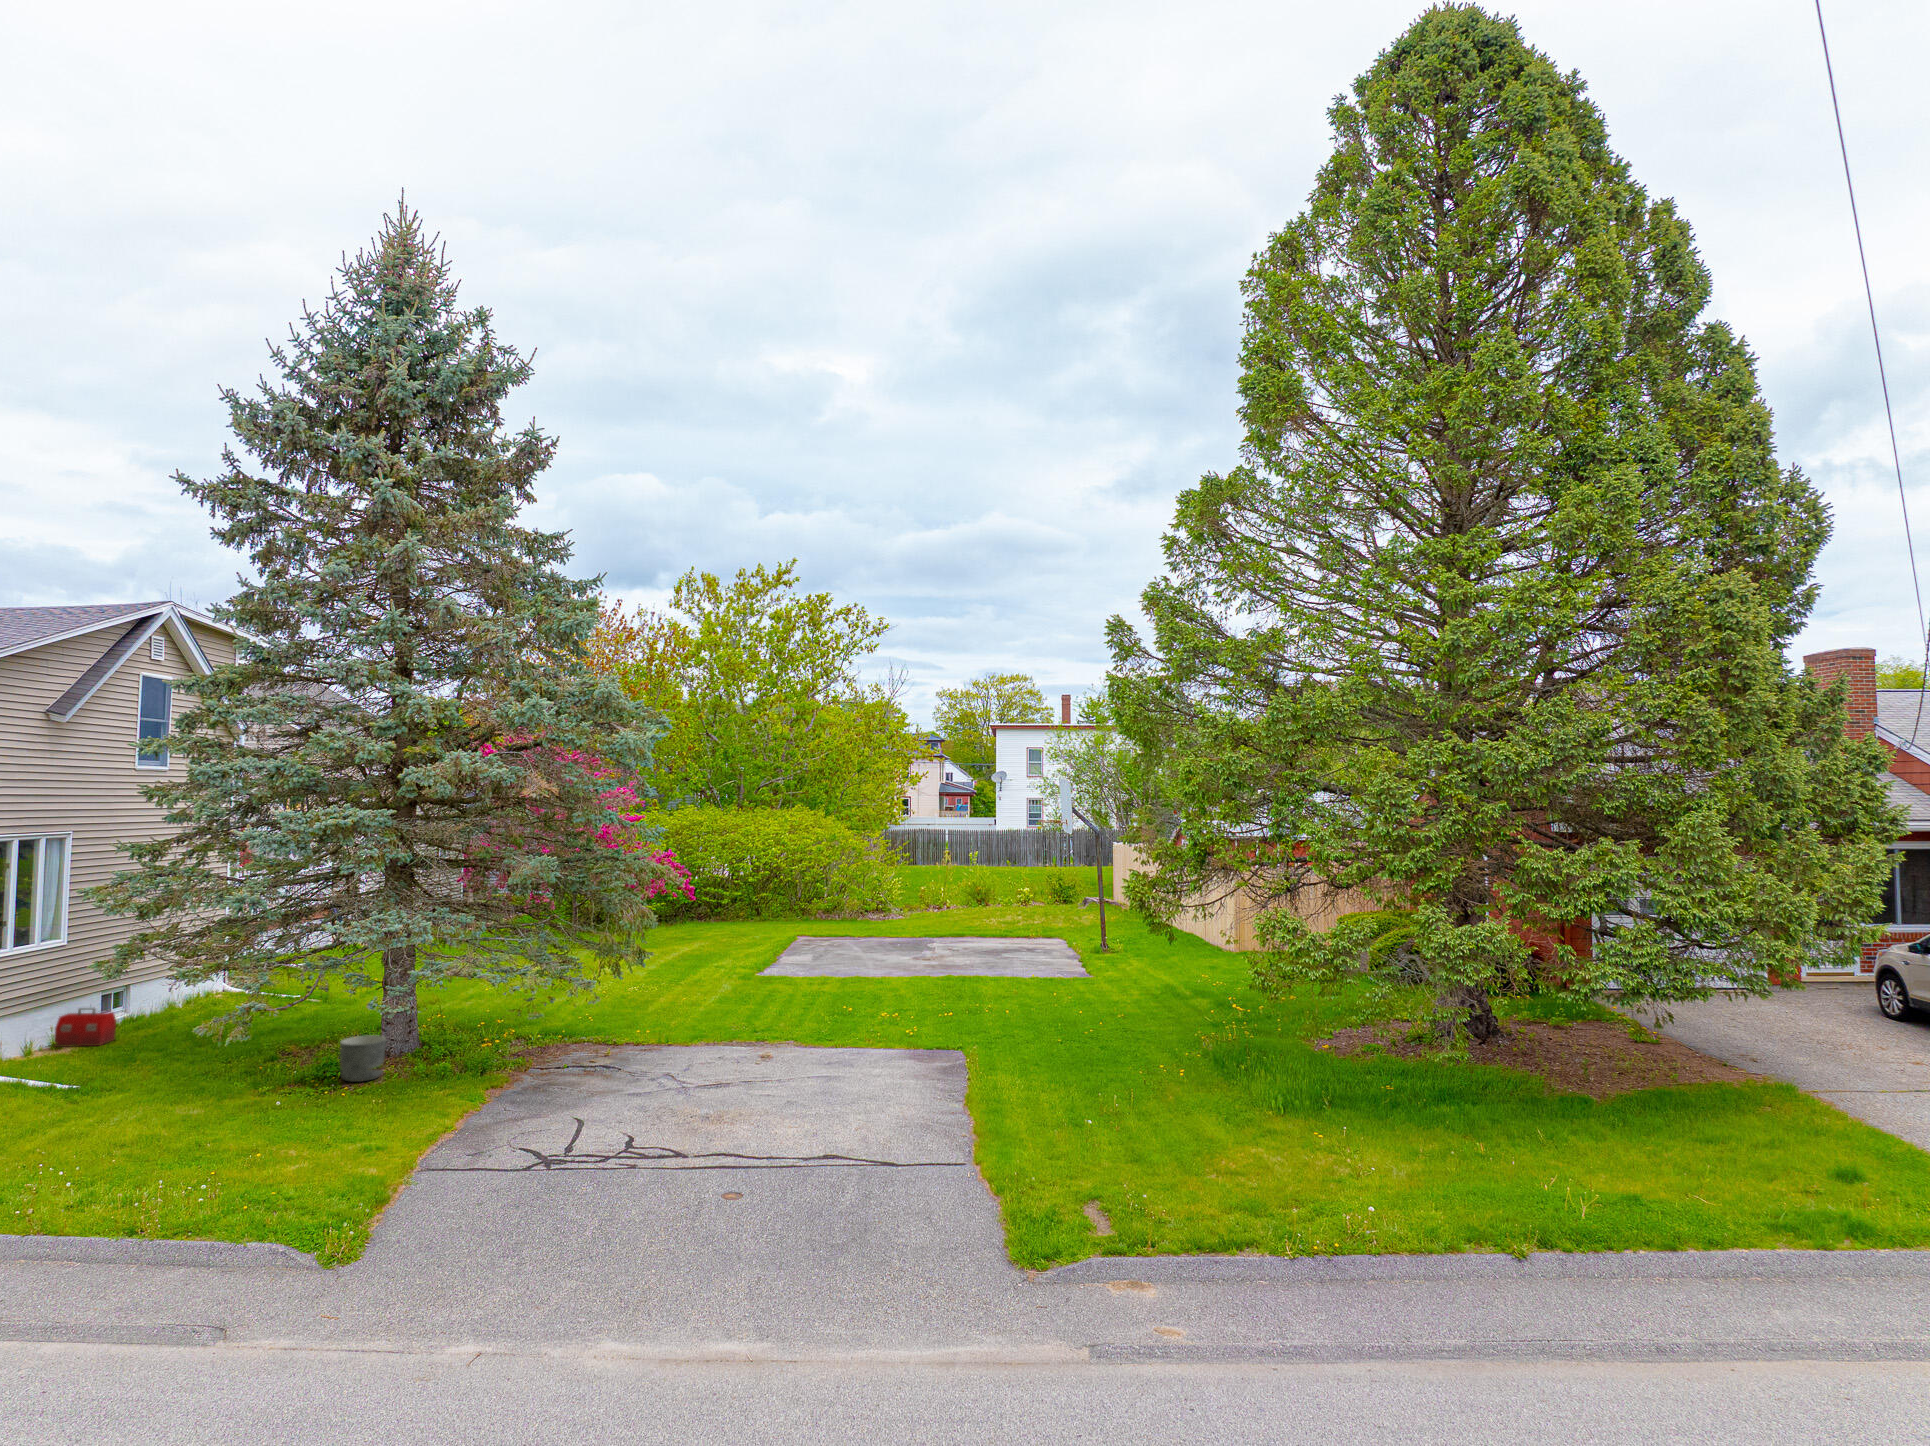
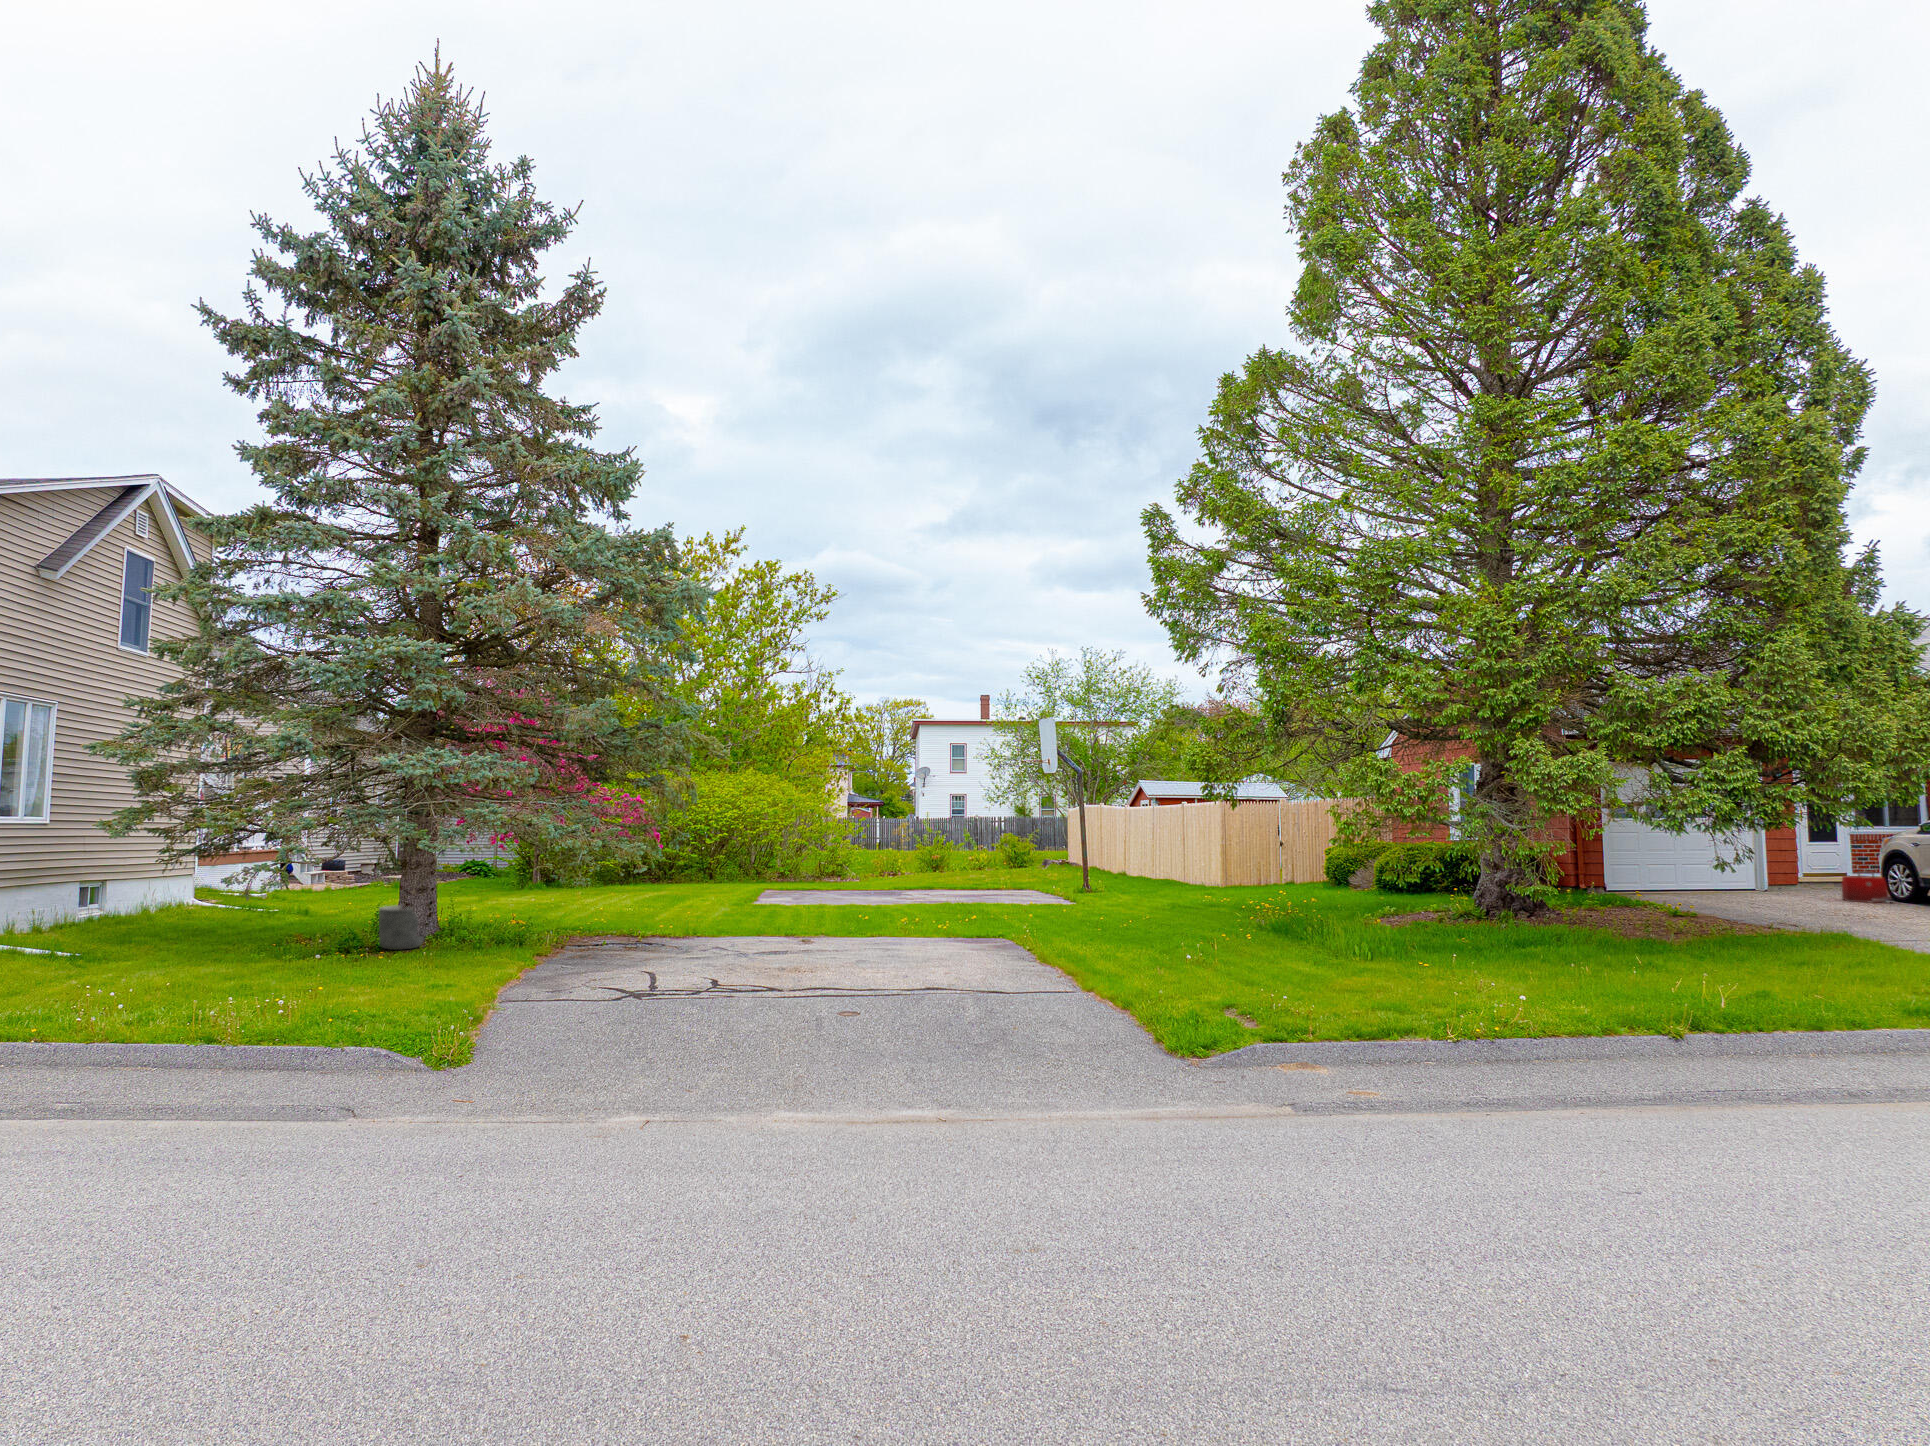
toolbox: present [54,1008,116,1047] -> present [1842,871,1888,903]

